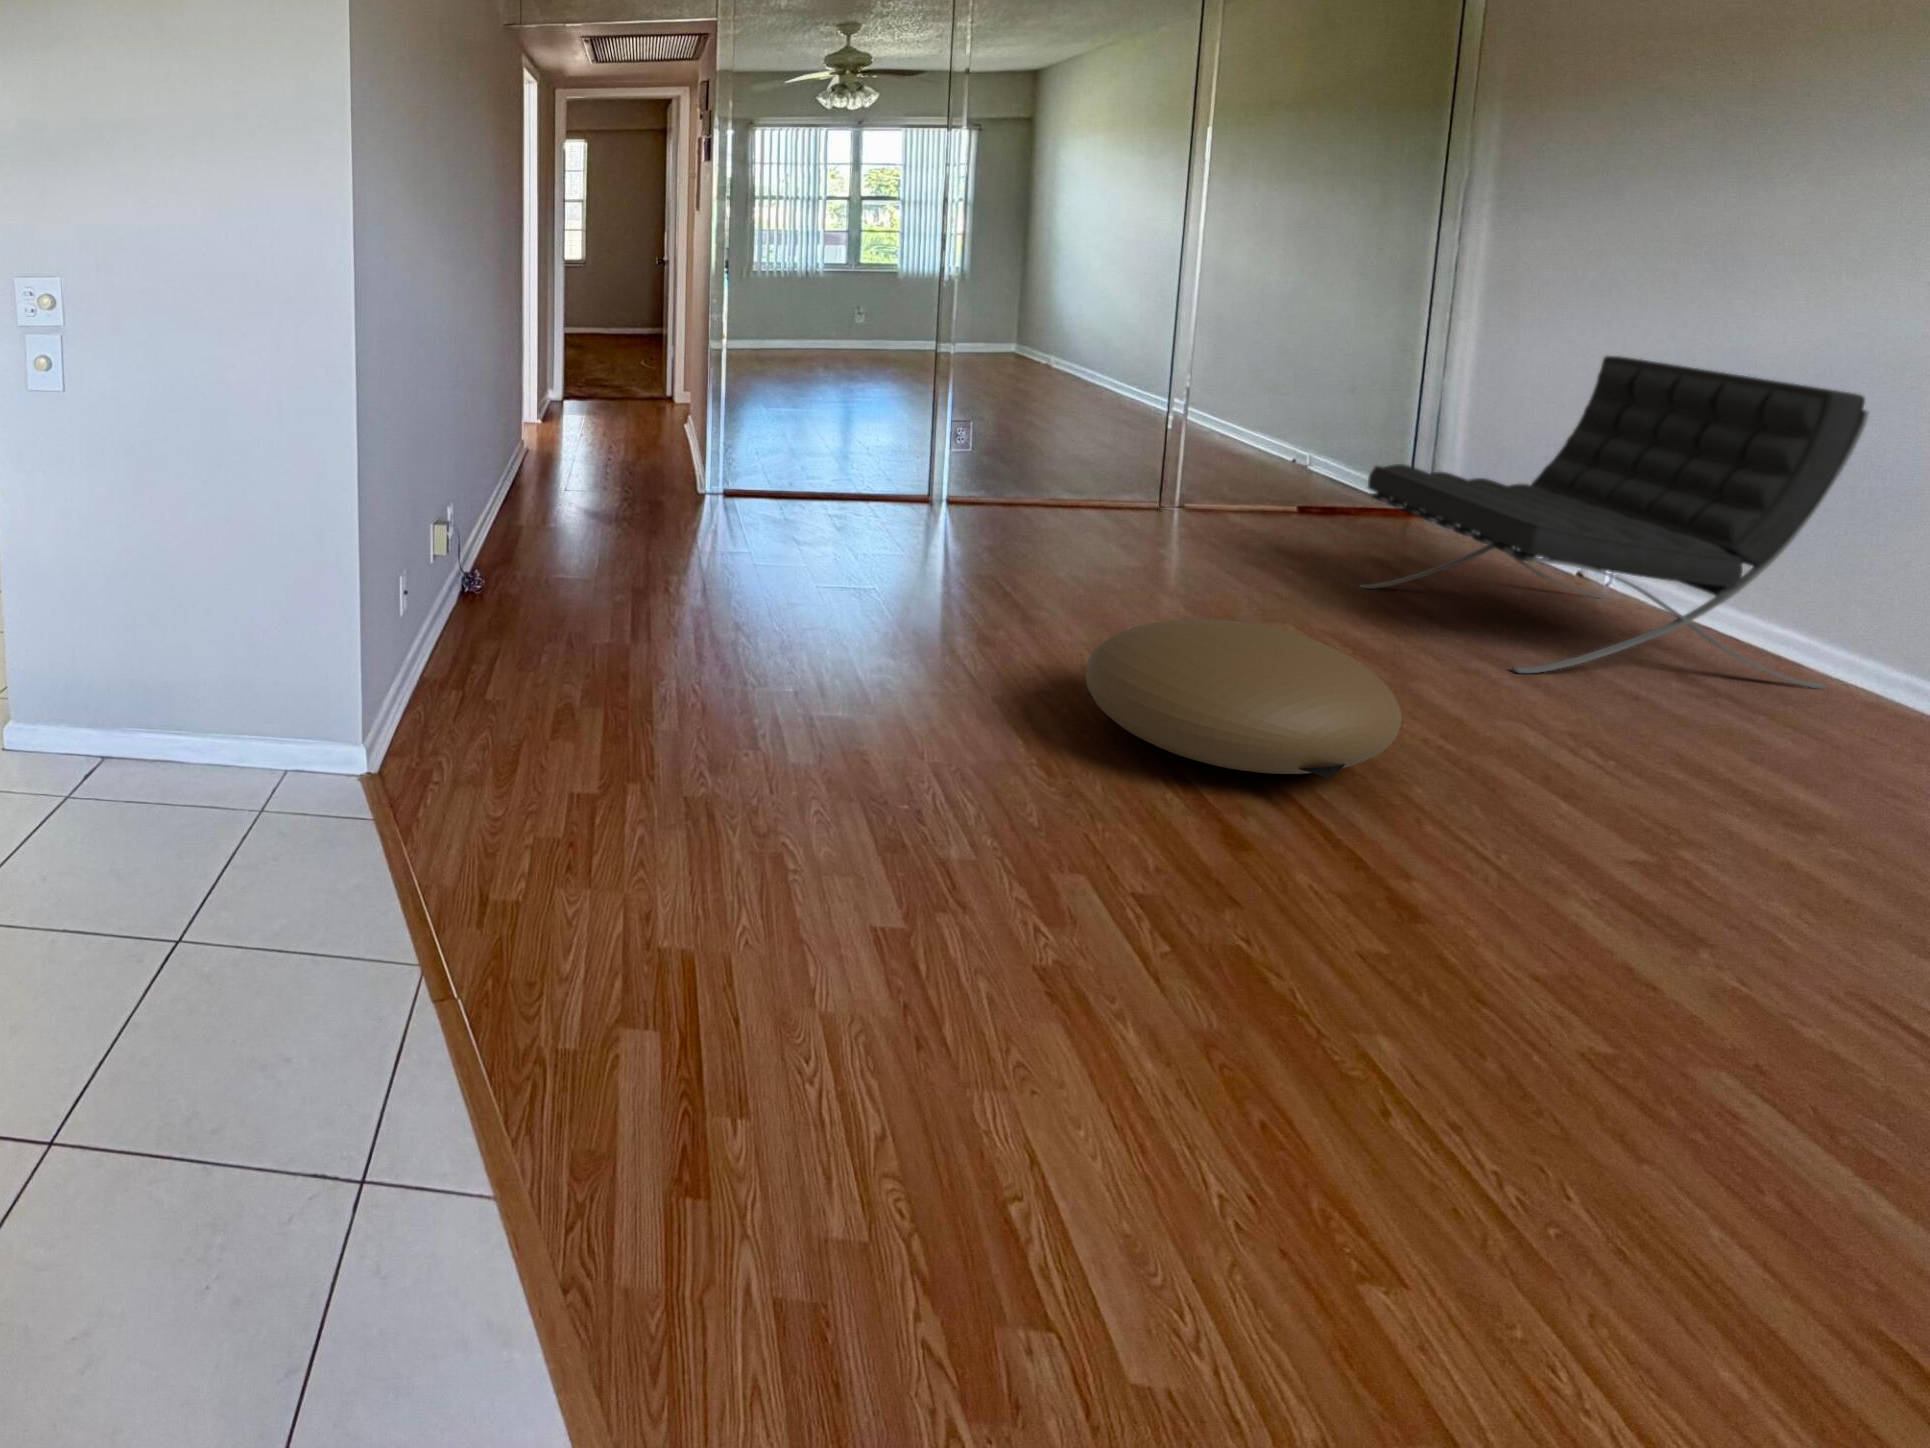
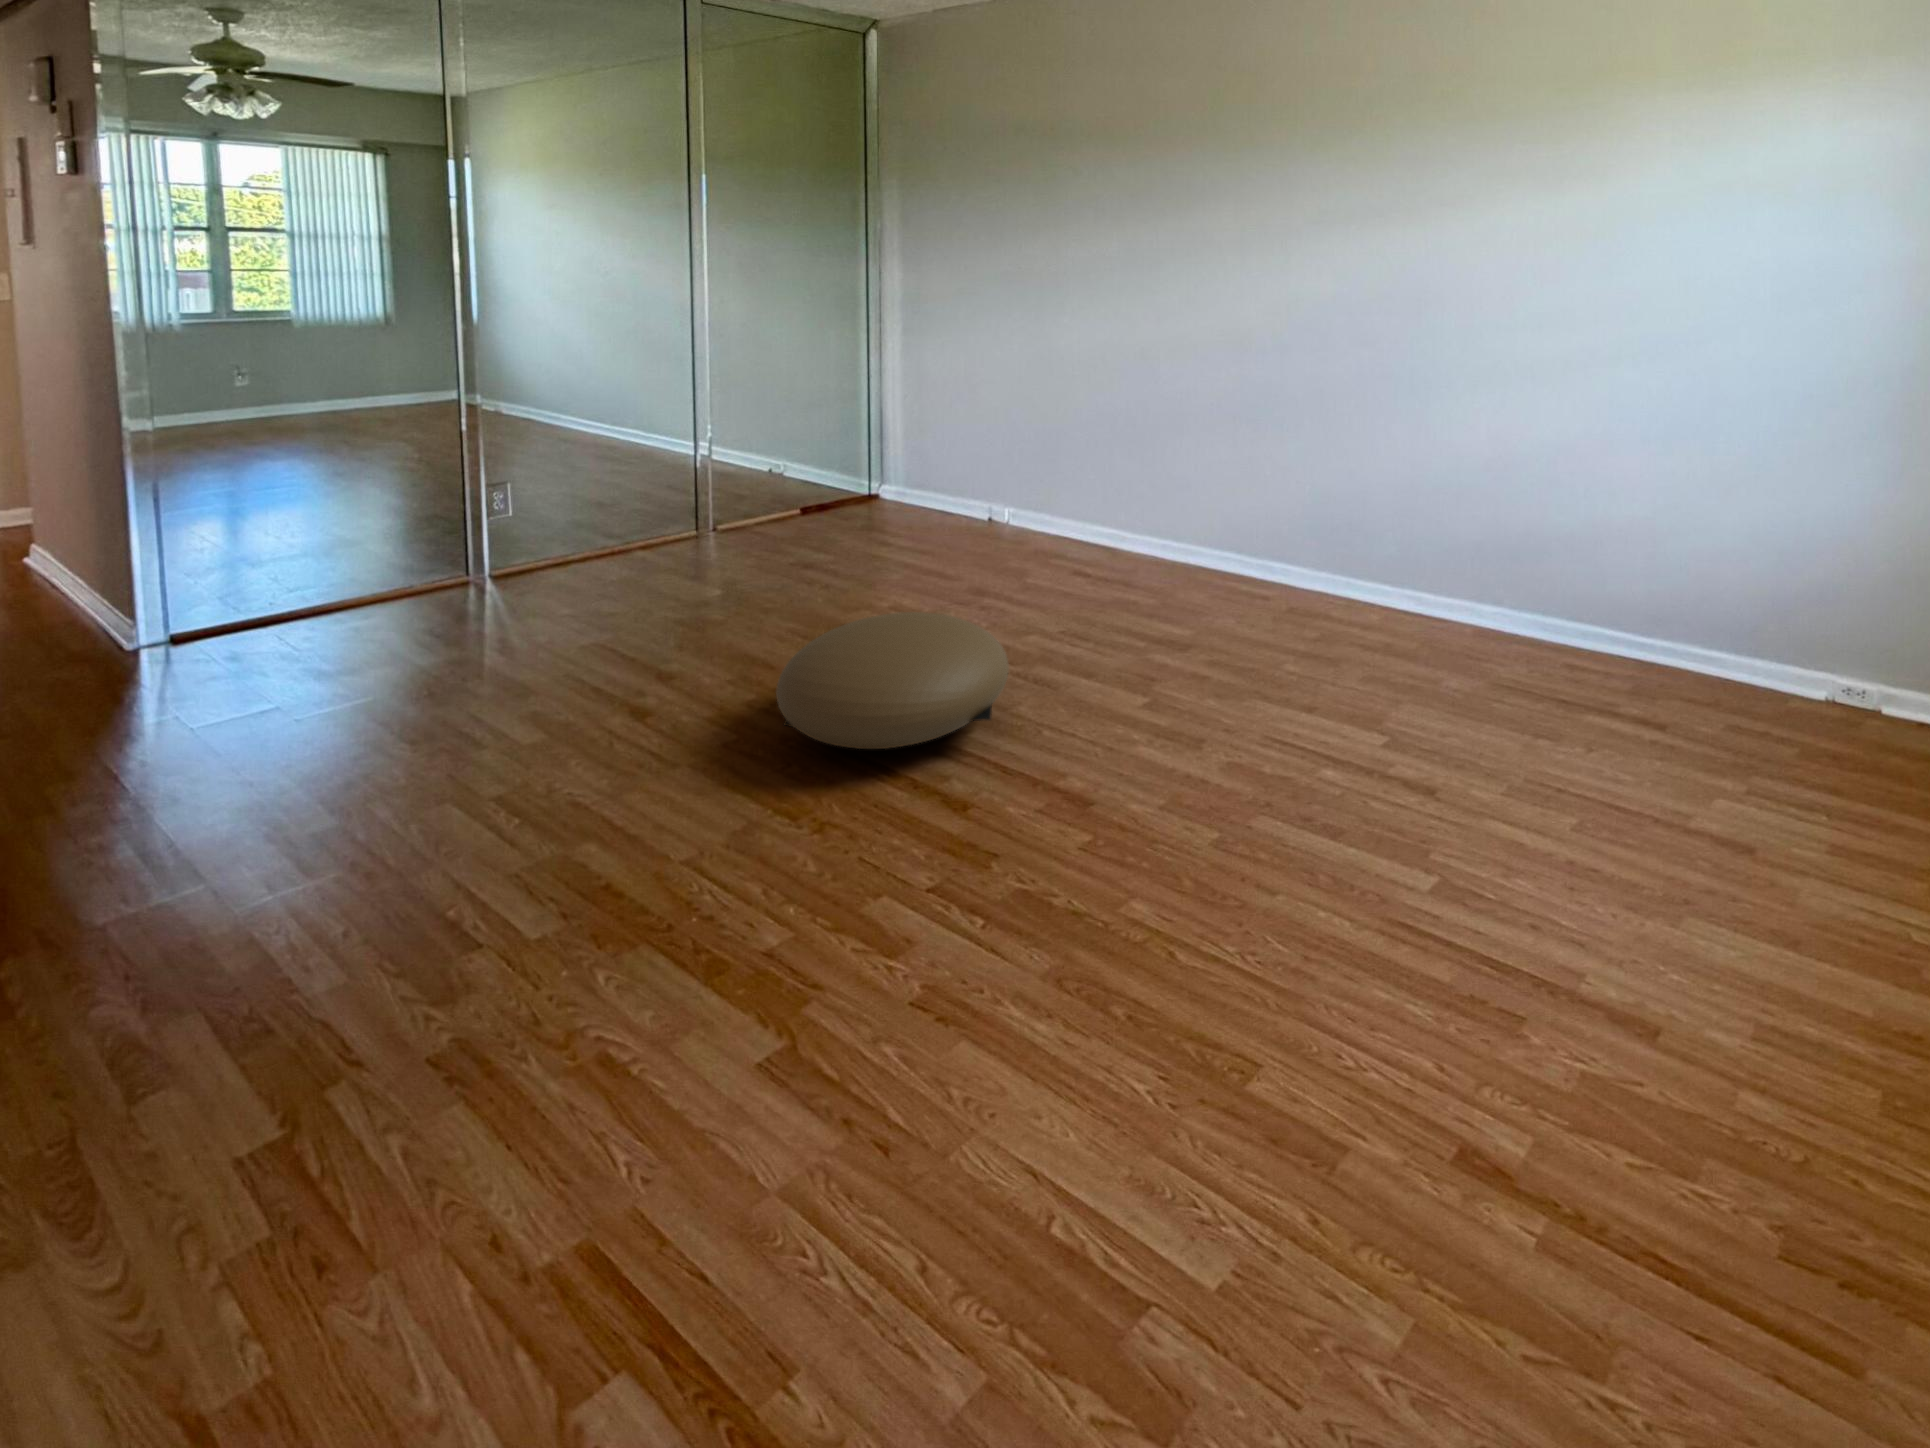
lounge chair: present [1360,356,1869,689] -> none [876,357,1132,596]

